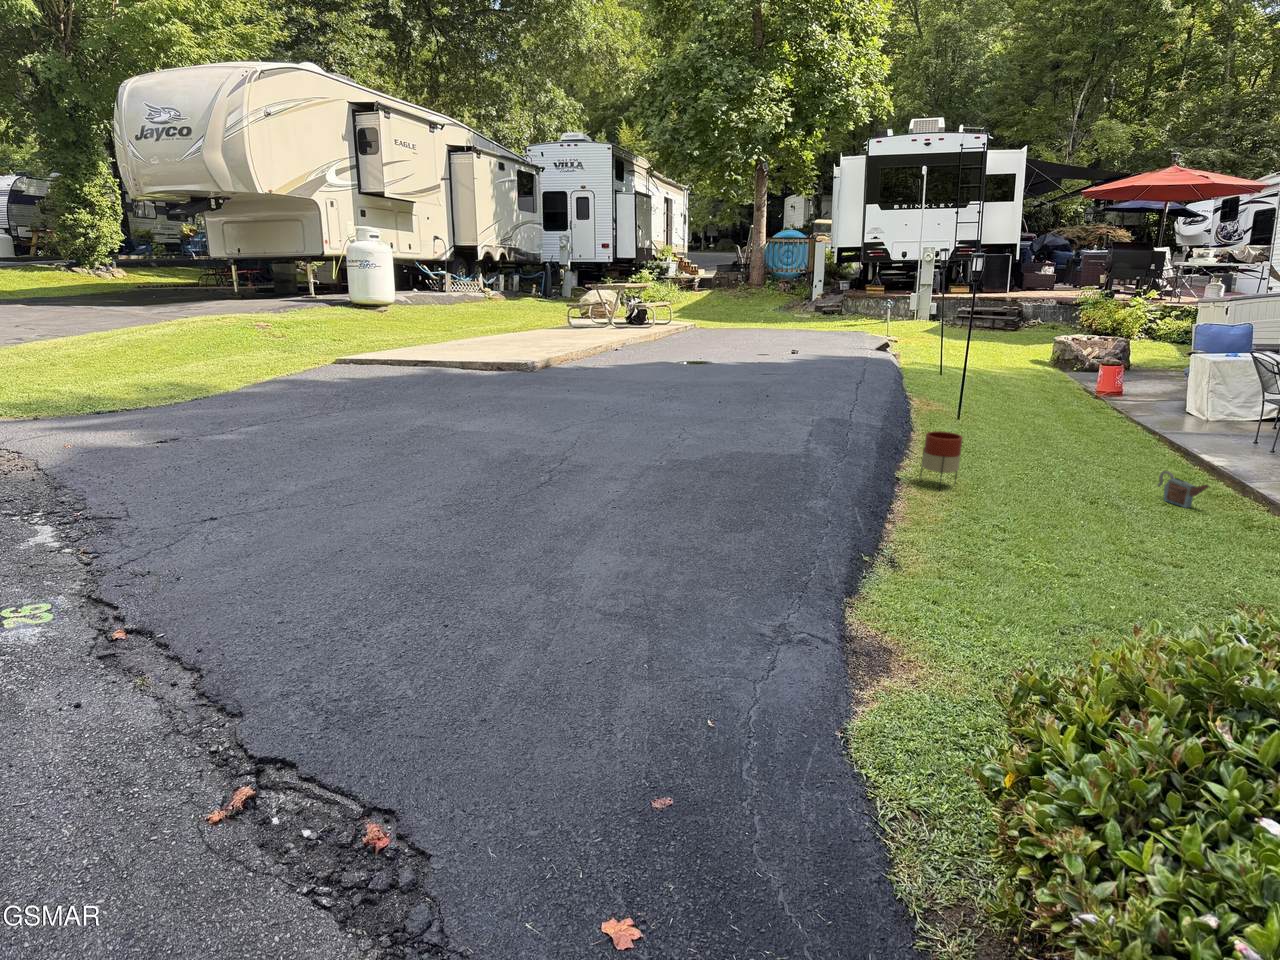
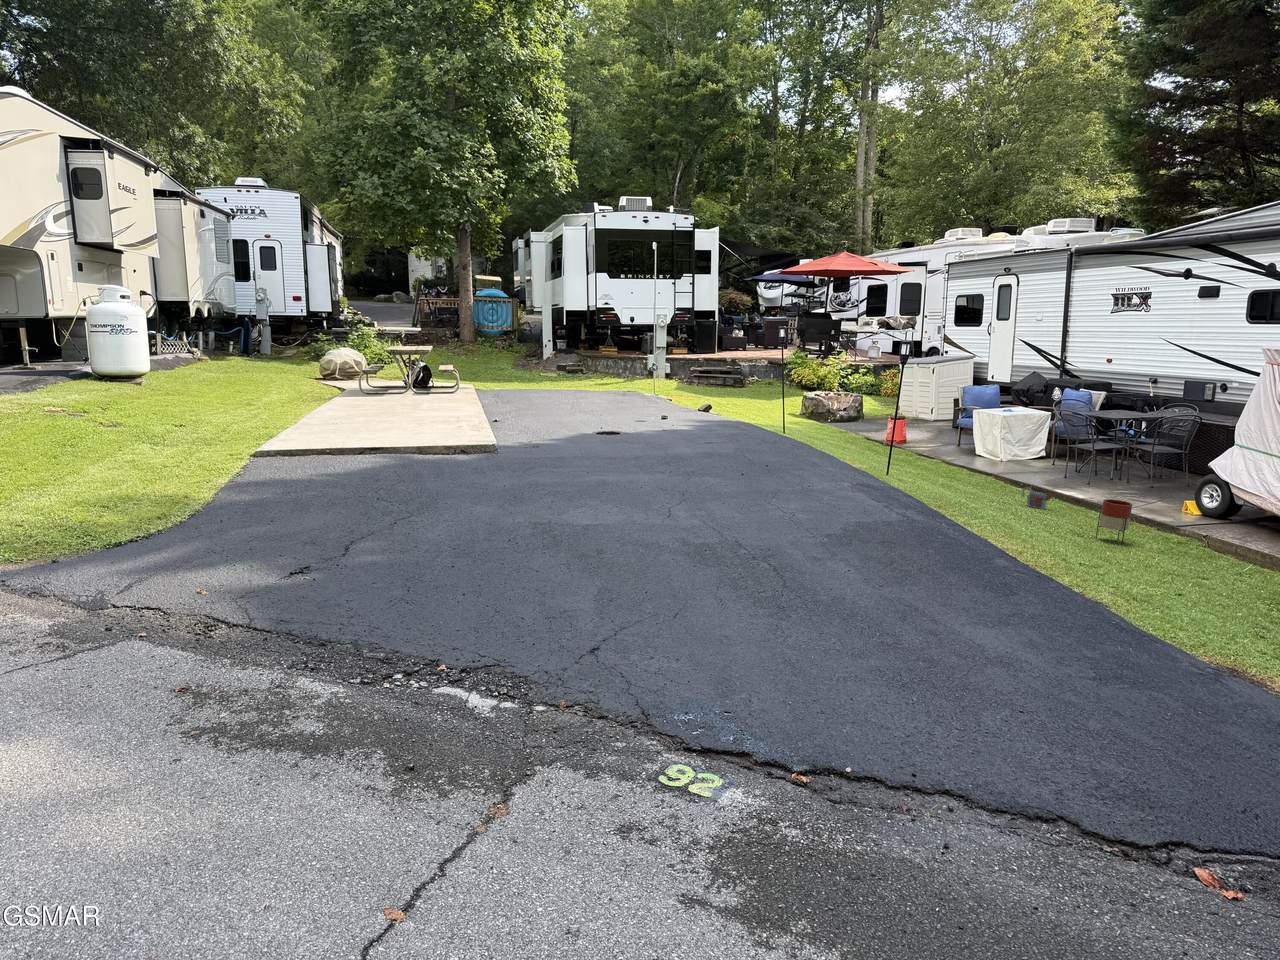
planter: present [920,431,963,491] -> present [1096,499,1132,545]

